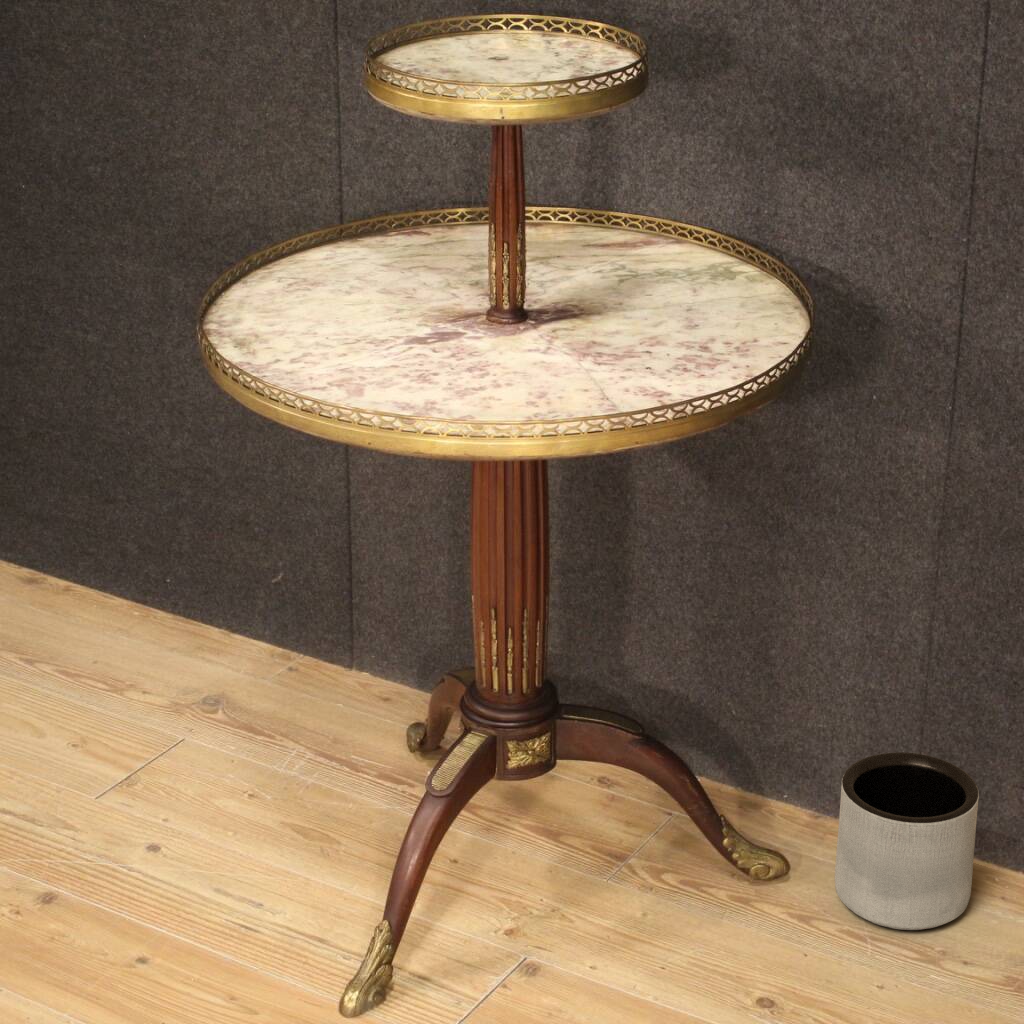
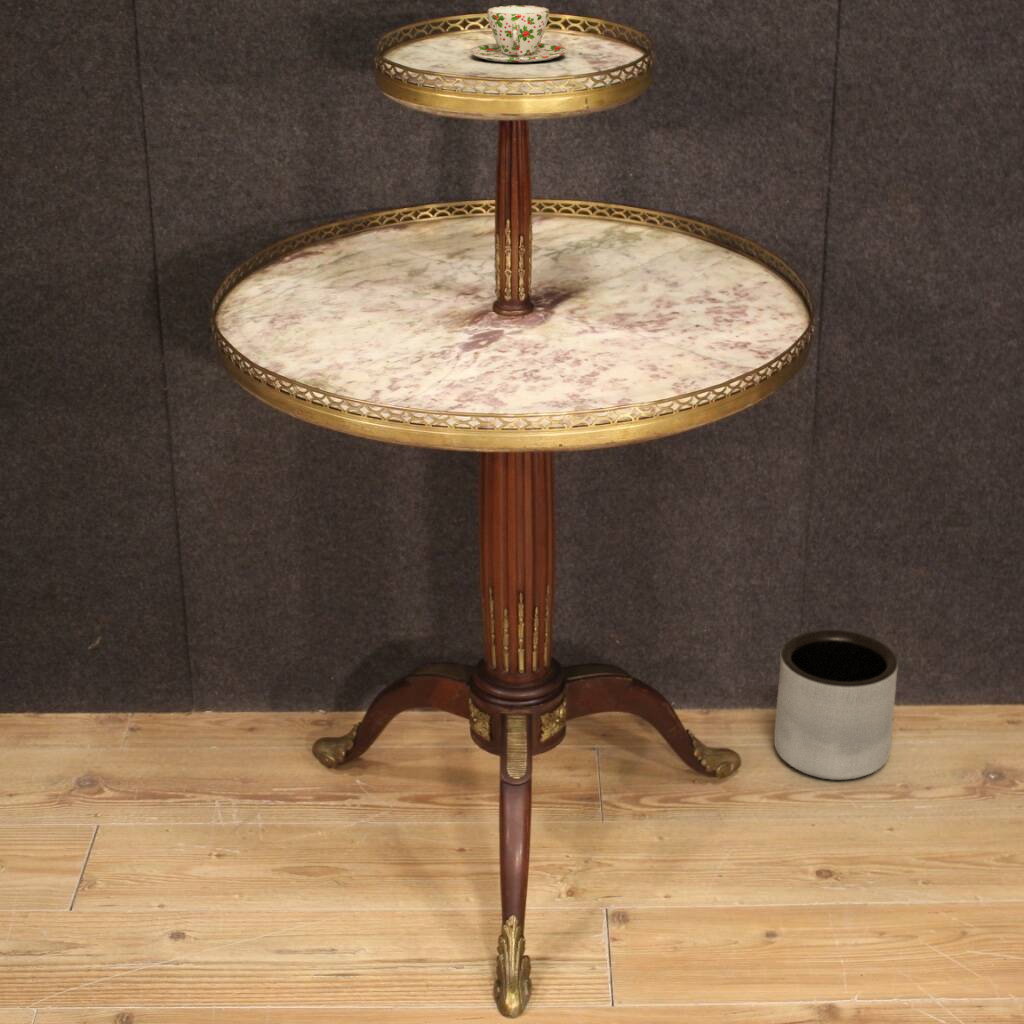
teacup: none [439,8,536,66] -> present [470,5,567,62]

